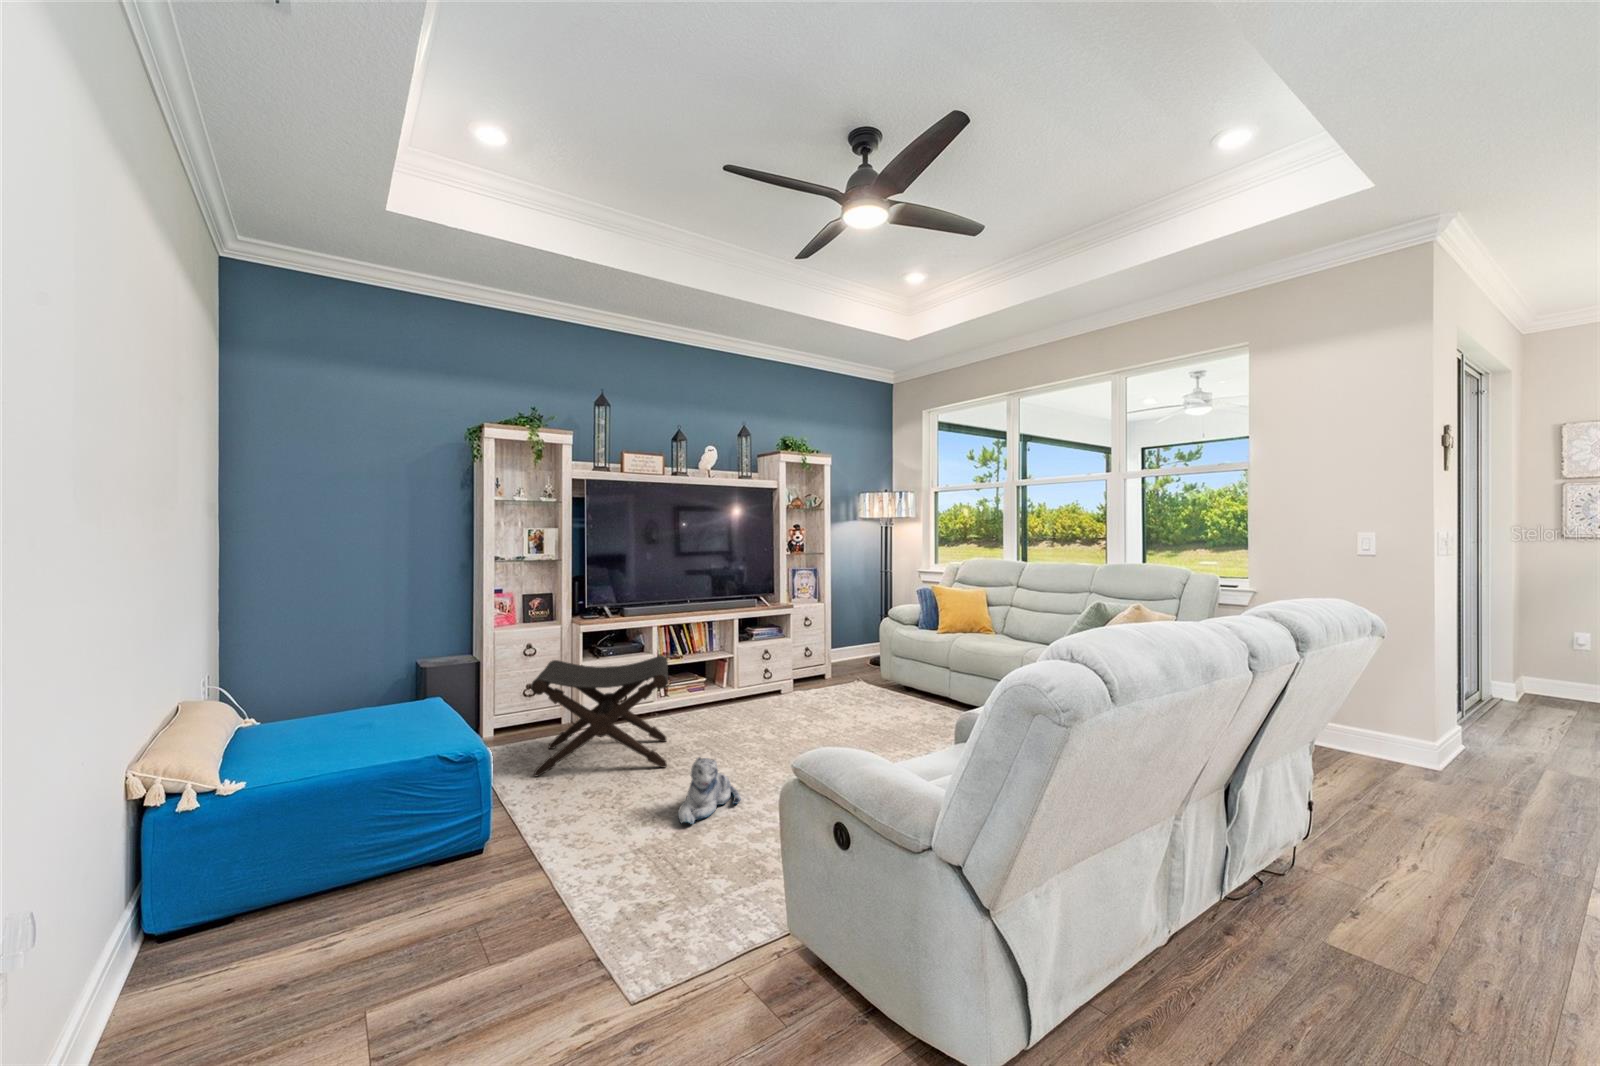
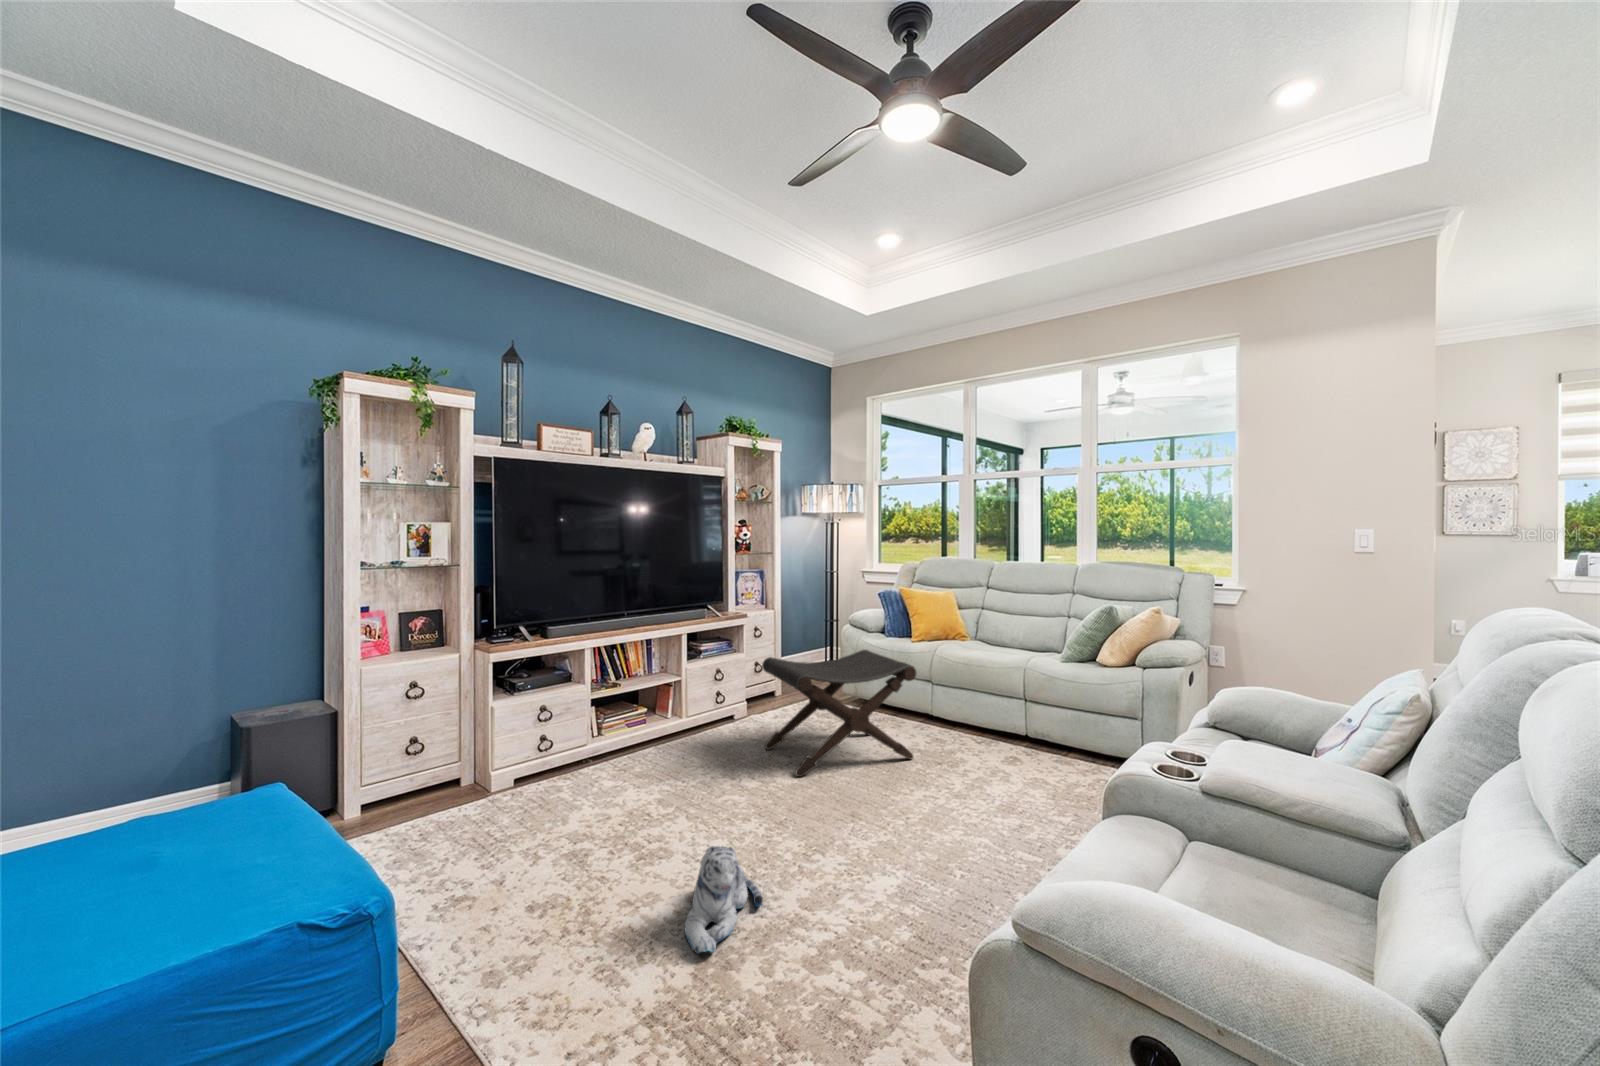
footstool: present [531,656,668,776] -> present [762,650,916,777]

